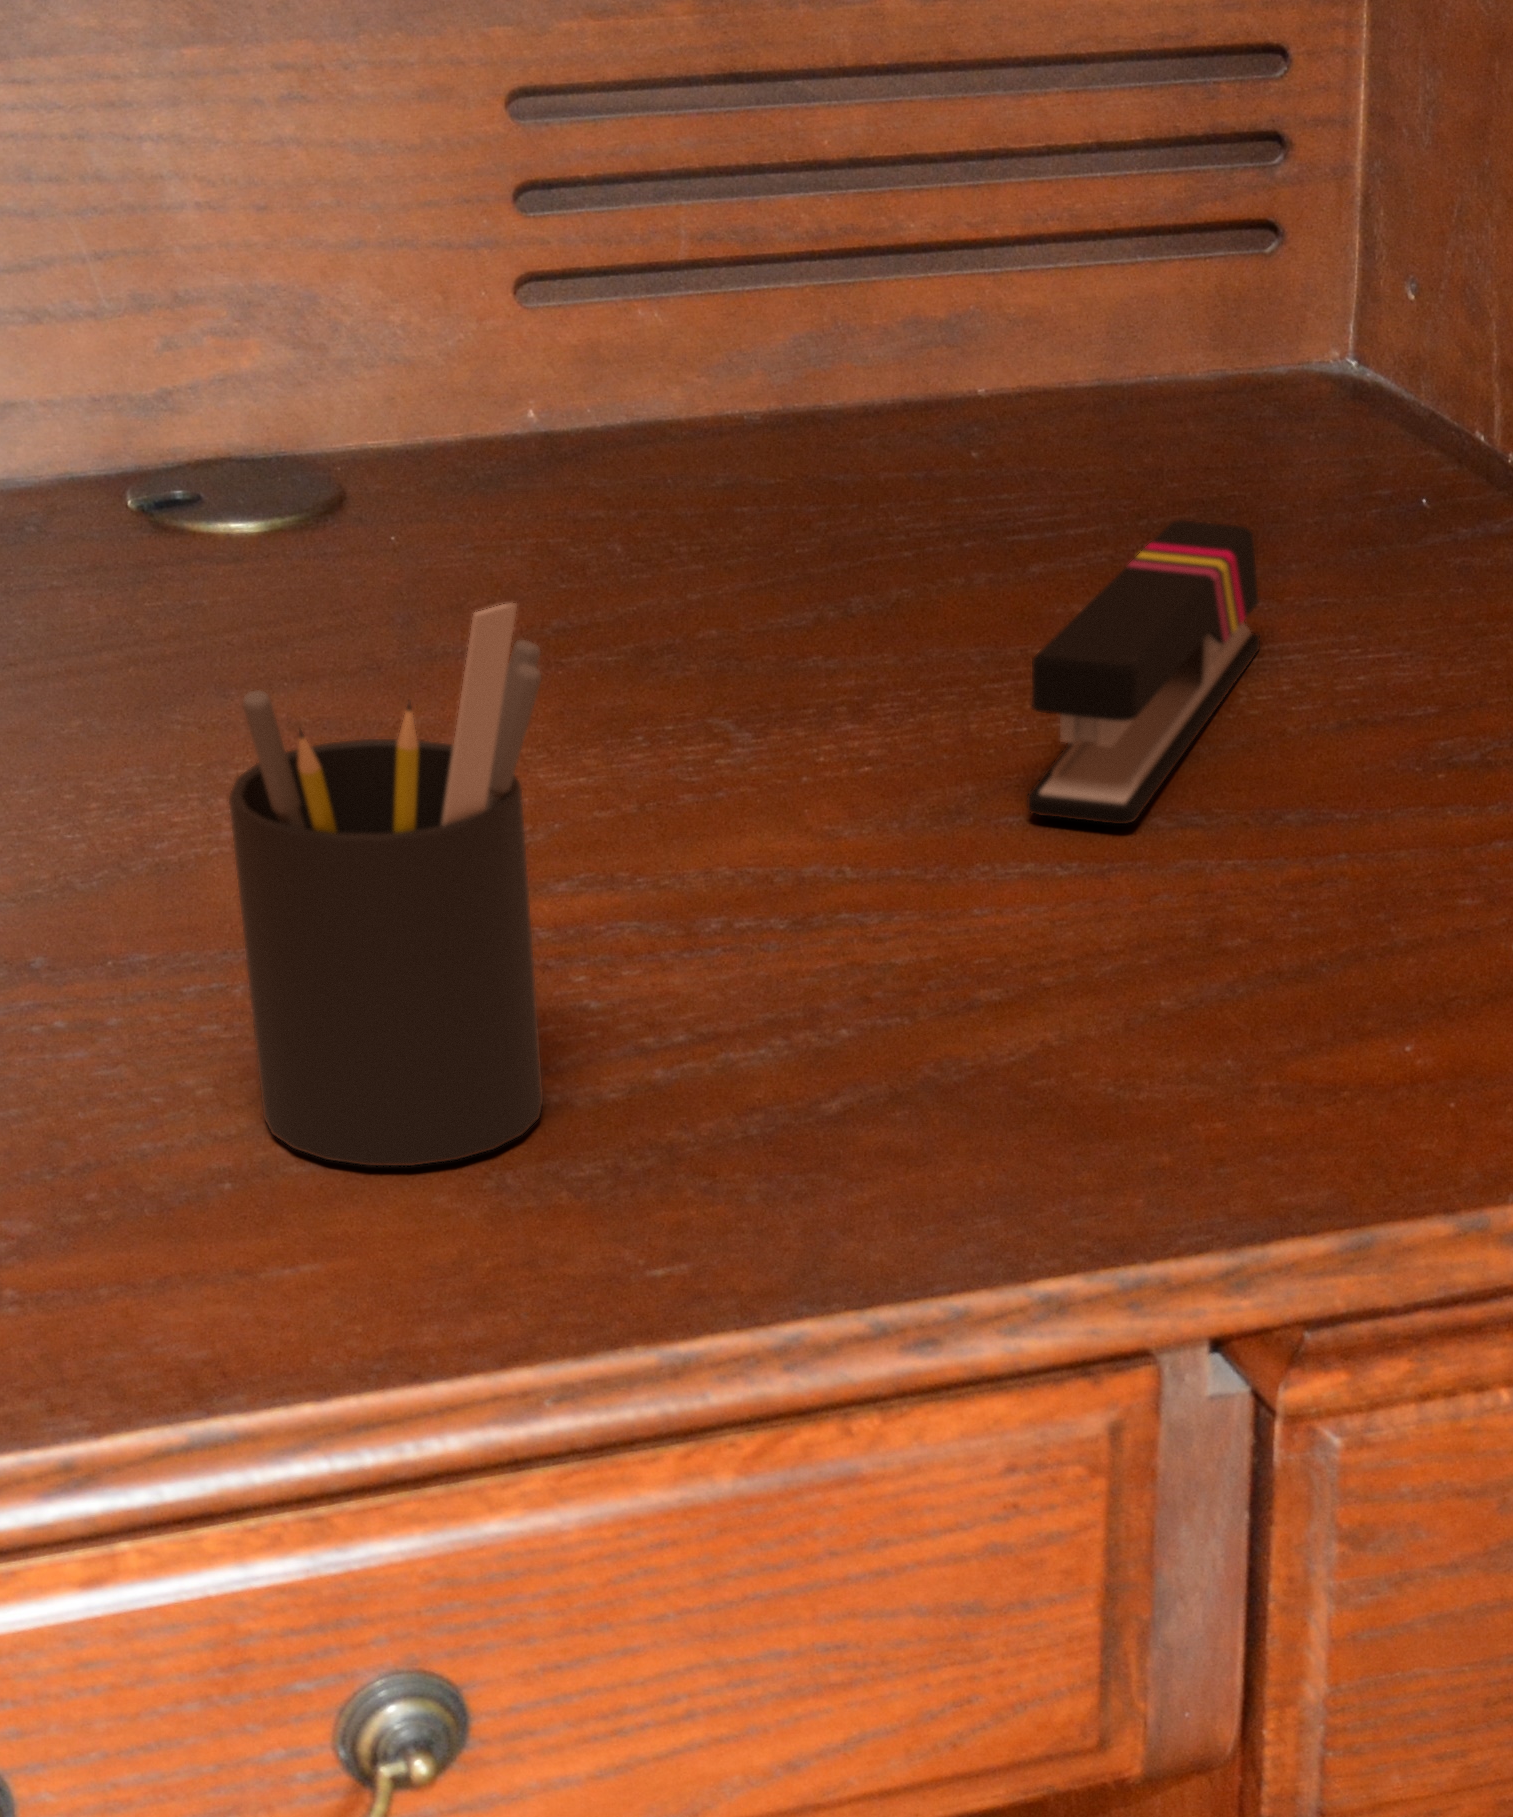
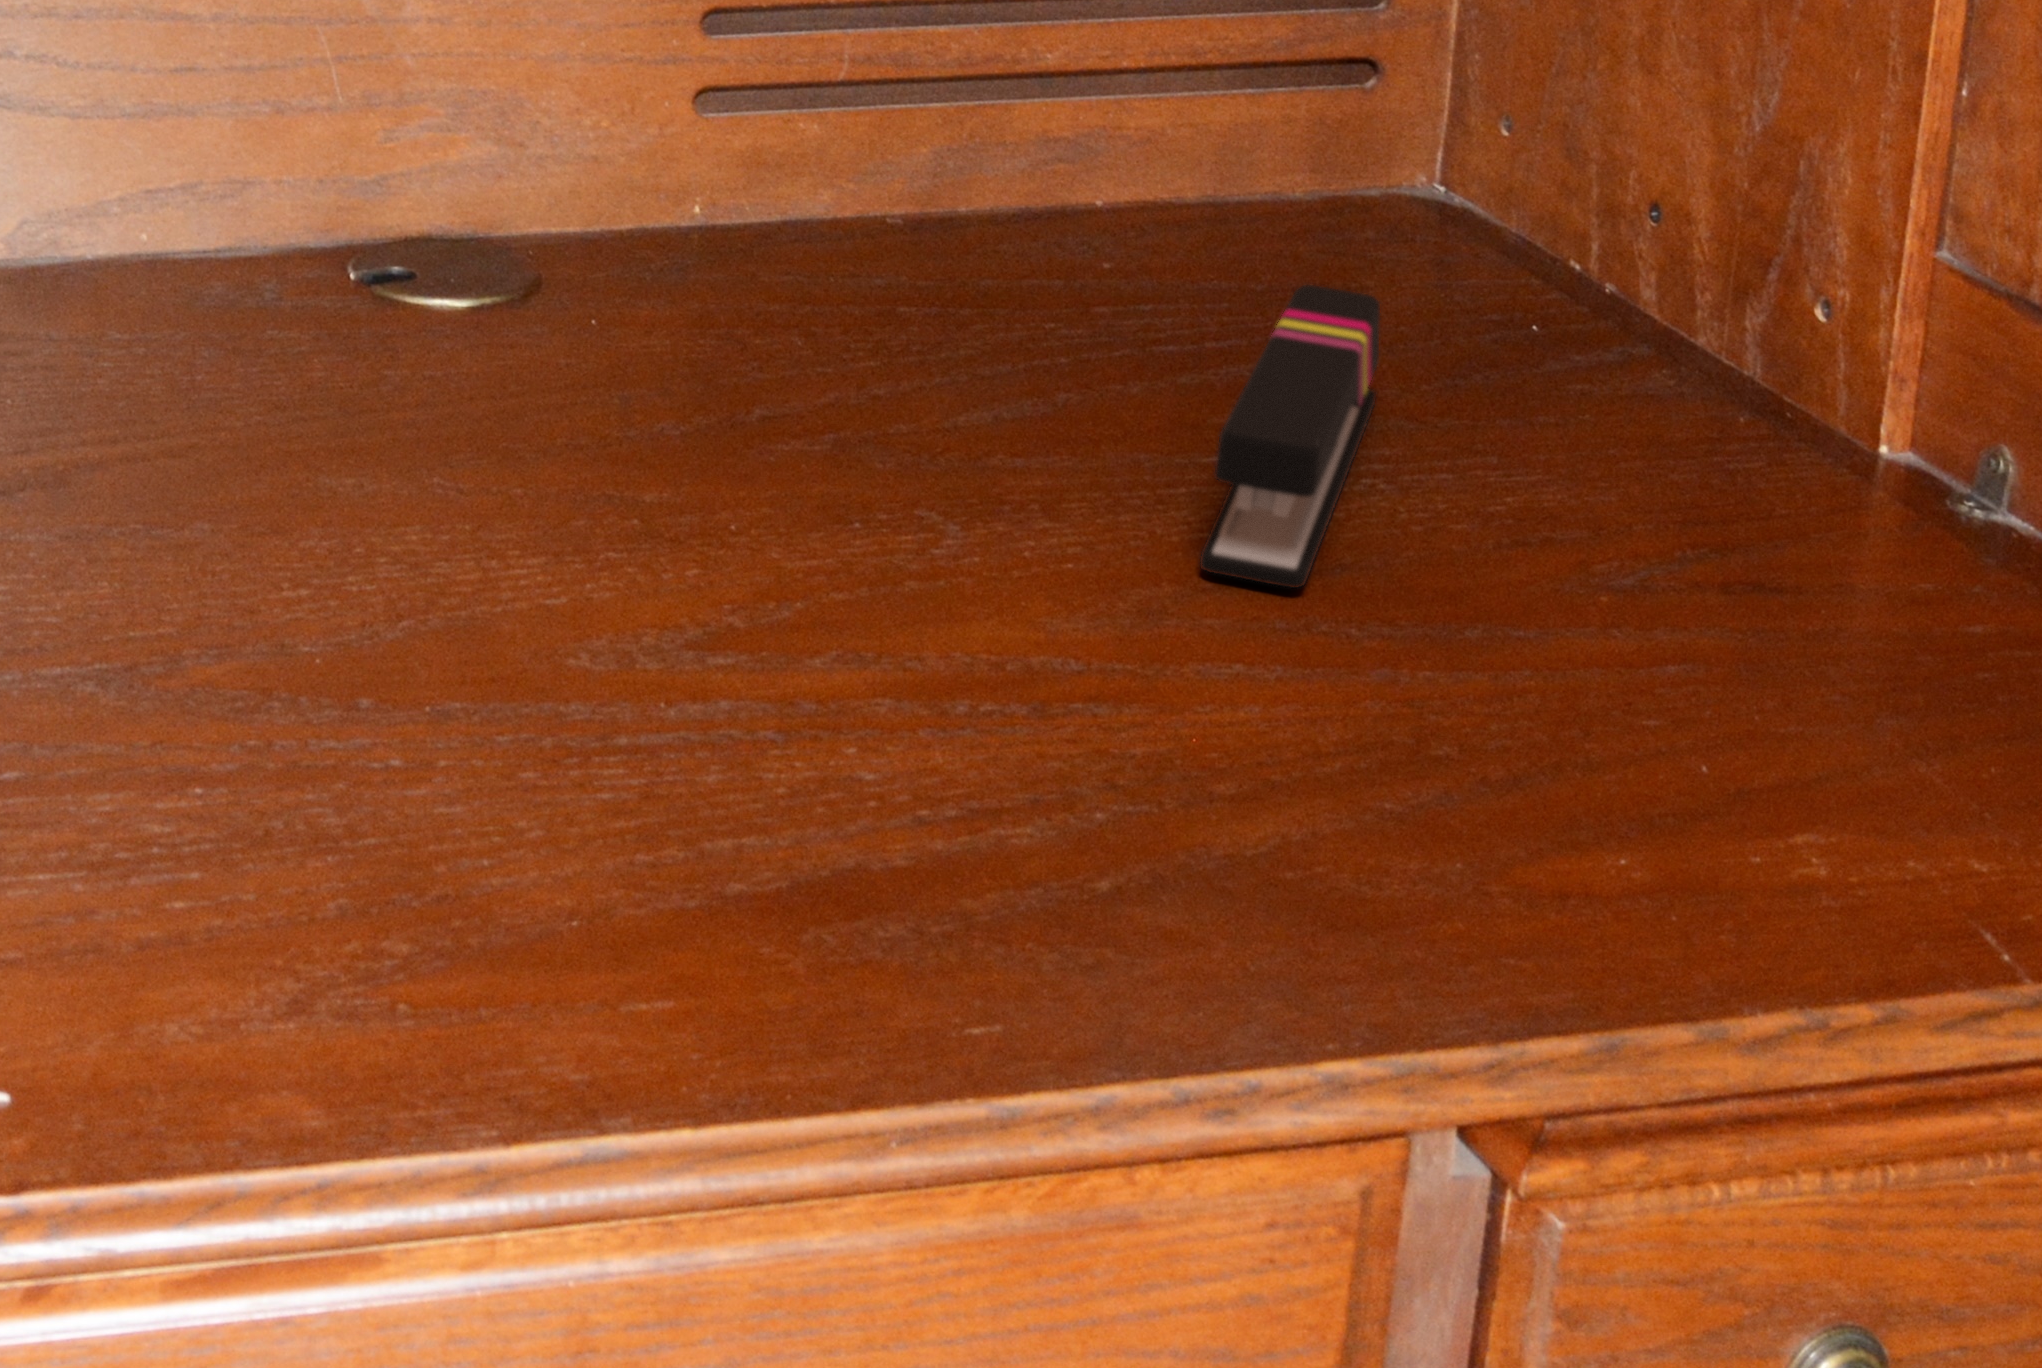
pen holder: present [229,603,543,1166] -> none [585,418,904,897]

